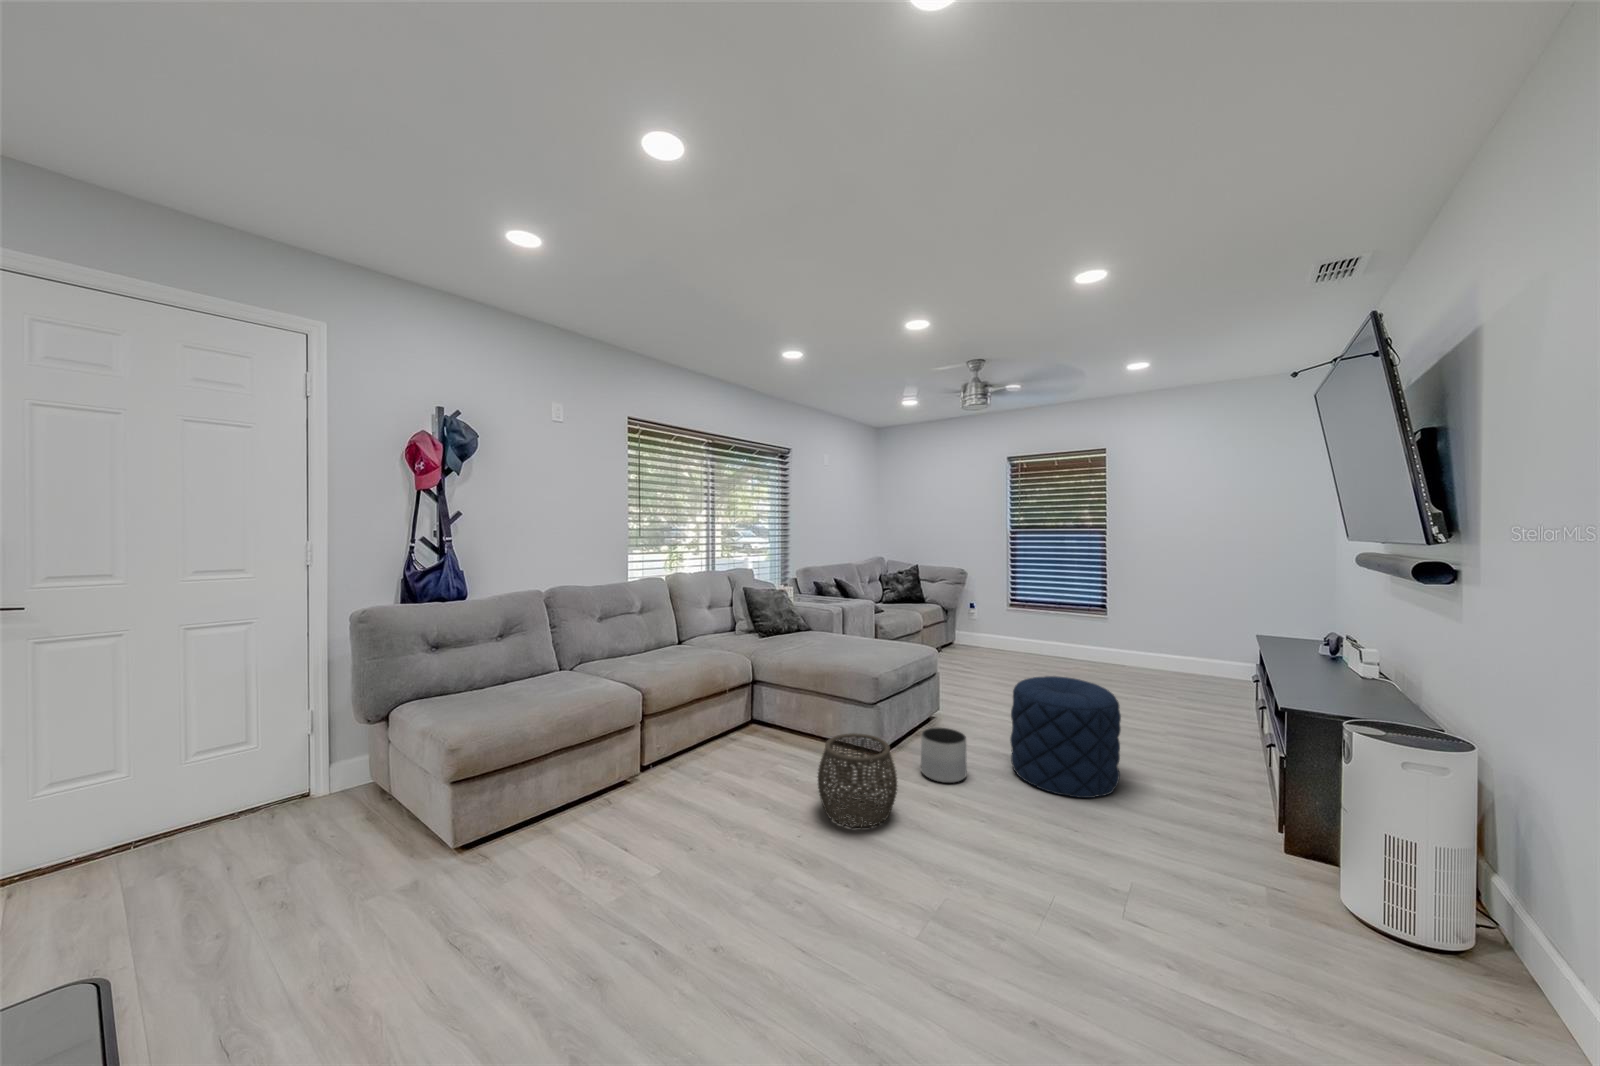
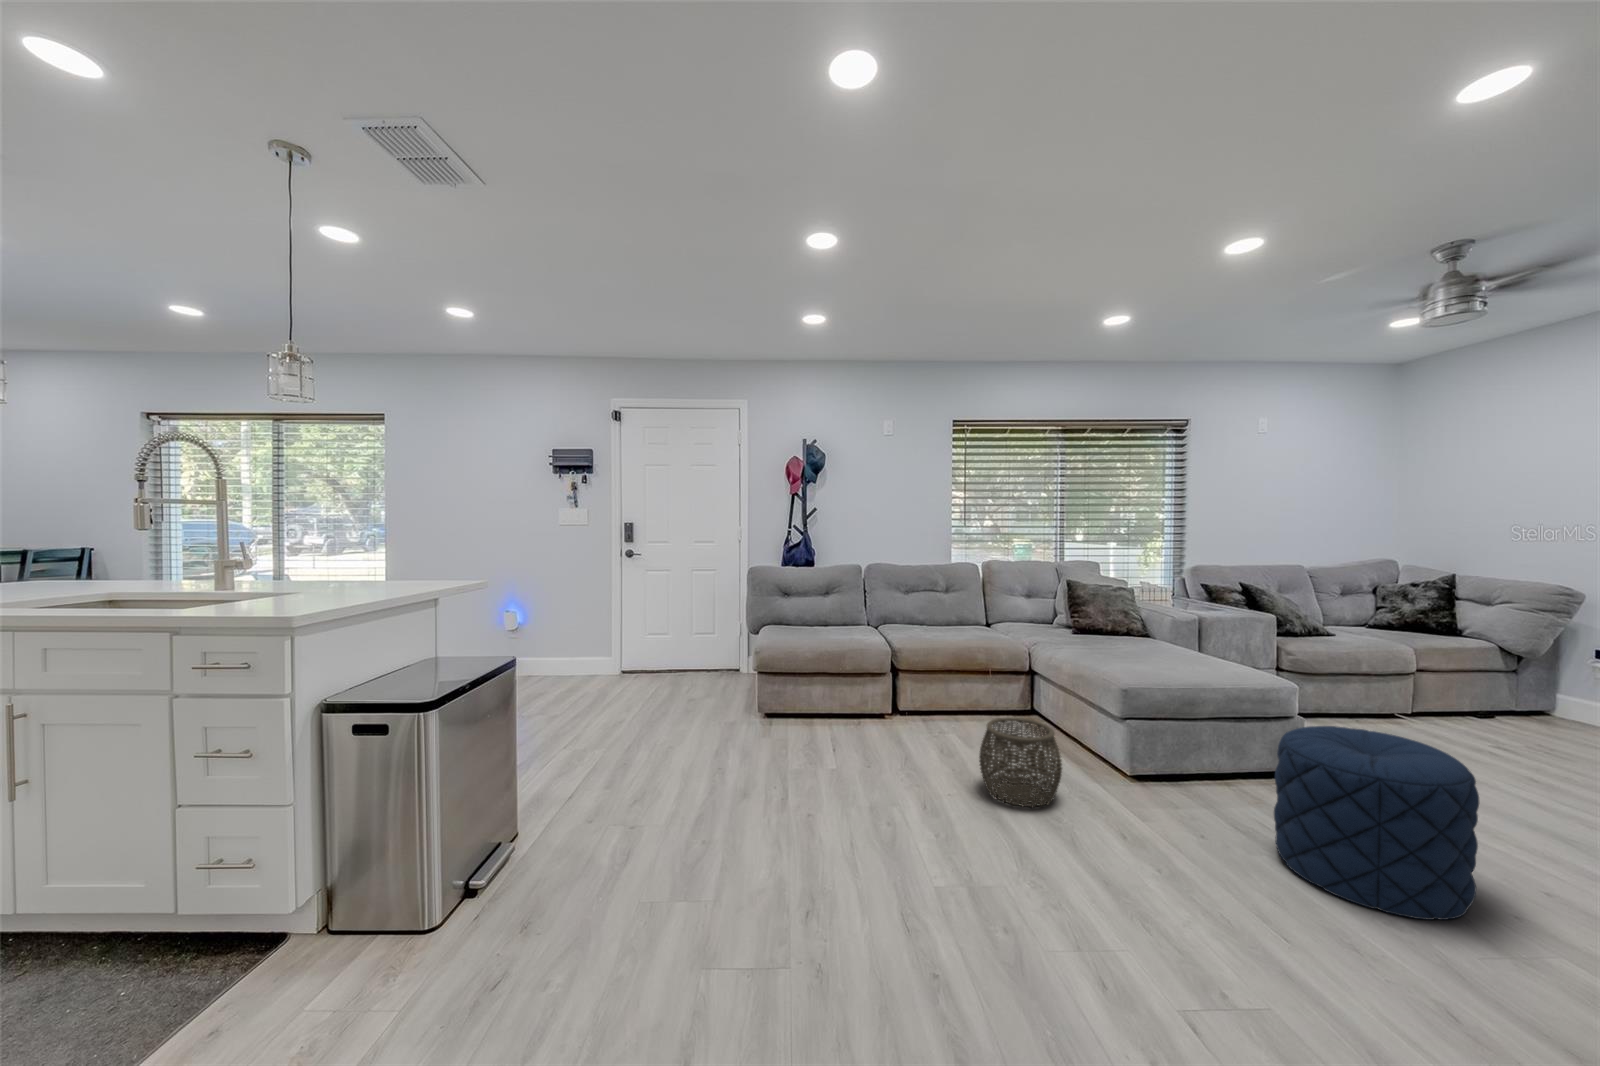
planter: present [921,728,967,783] -> none [1142,752,1205,820]

